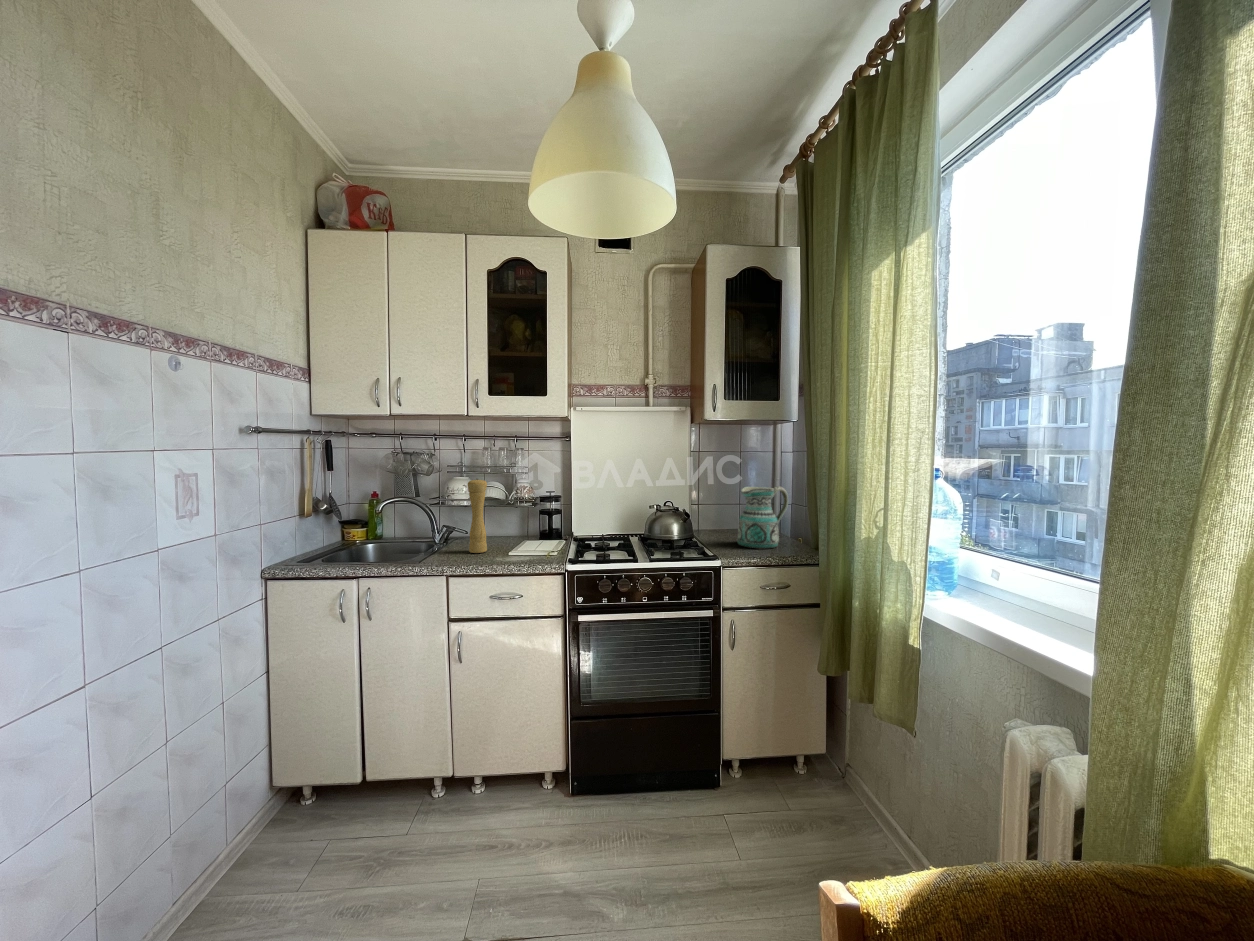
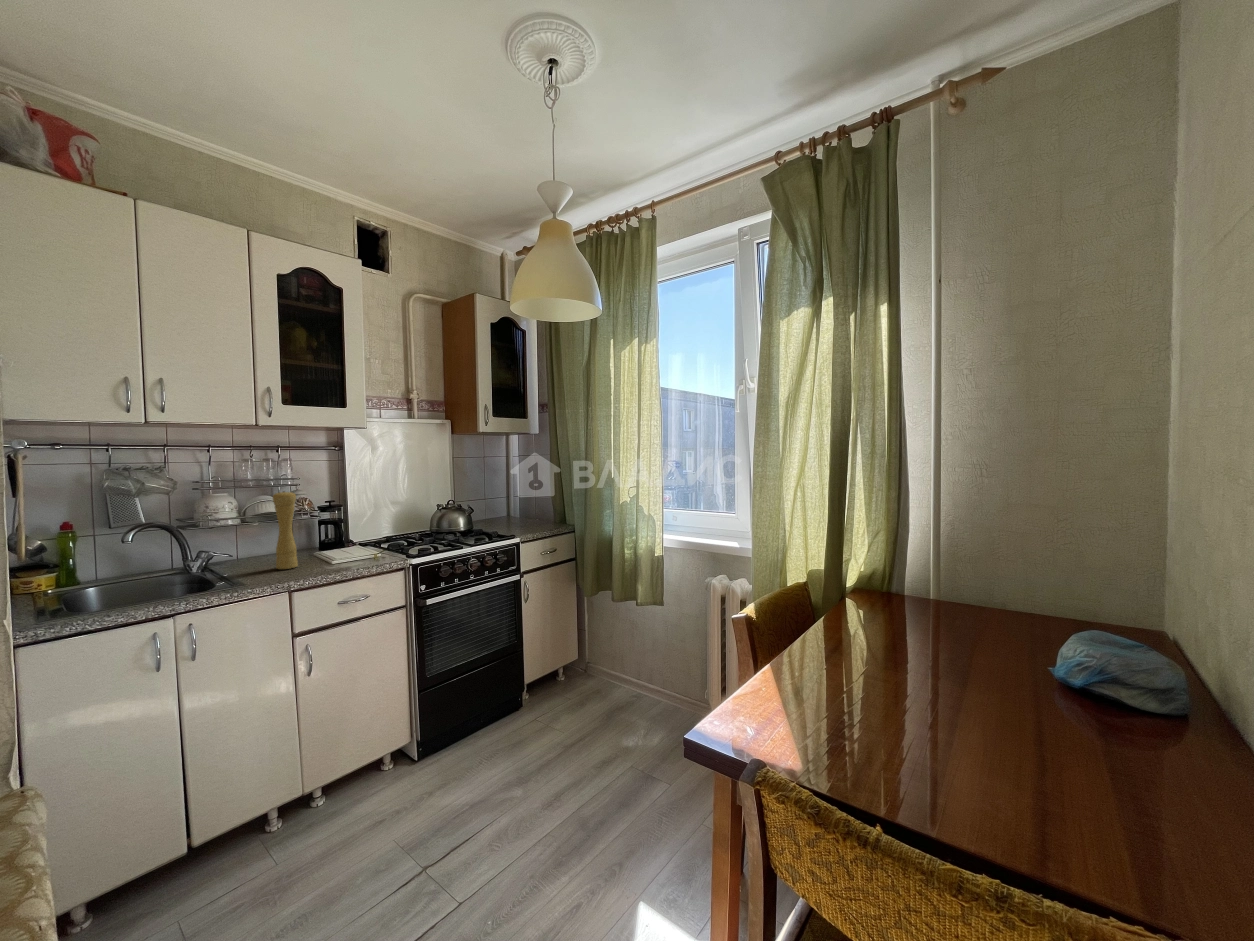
ceramic pitcher: present [738,486,788,548] -> none [505,482,535,528]

